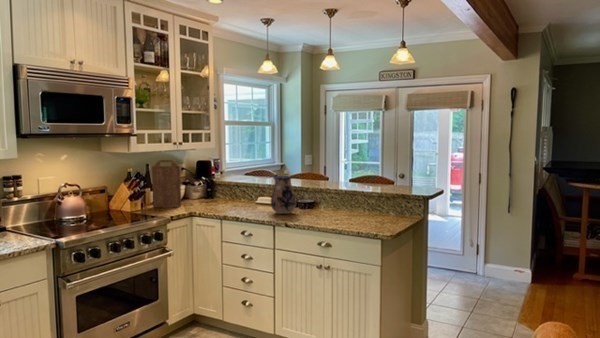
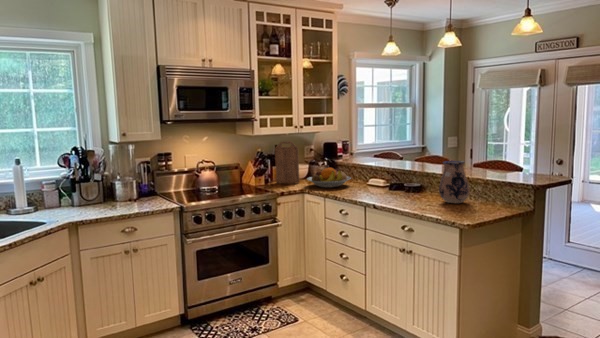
ceramic pitcher: present [271,176,296,214] -> present [439,161,470,203]
fruit bowl: none [194,188,242,209] -> present [307,168,351,188]

